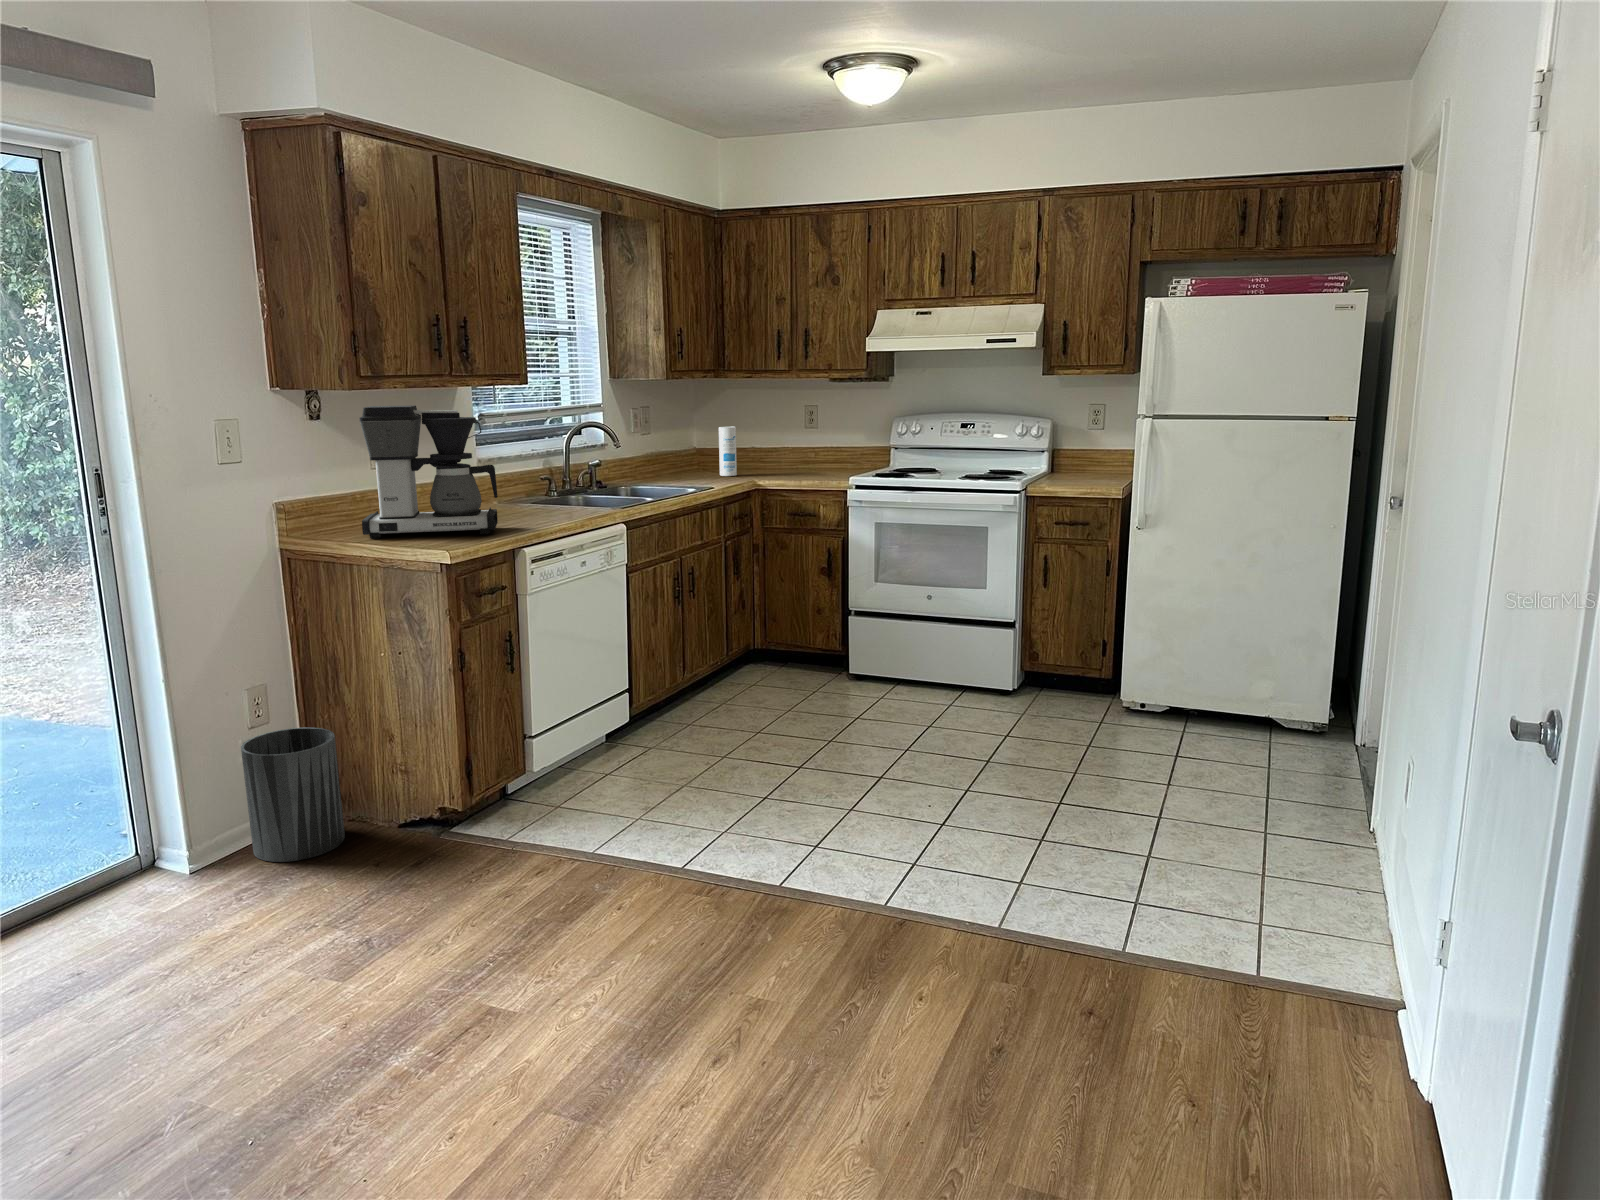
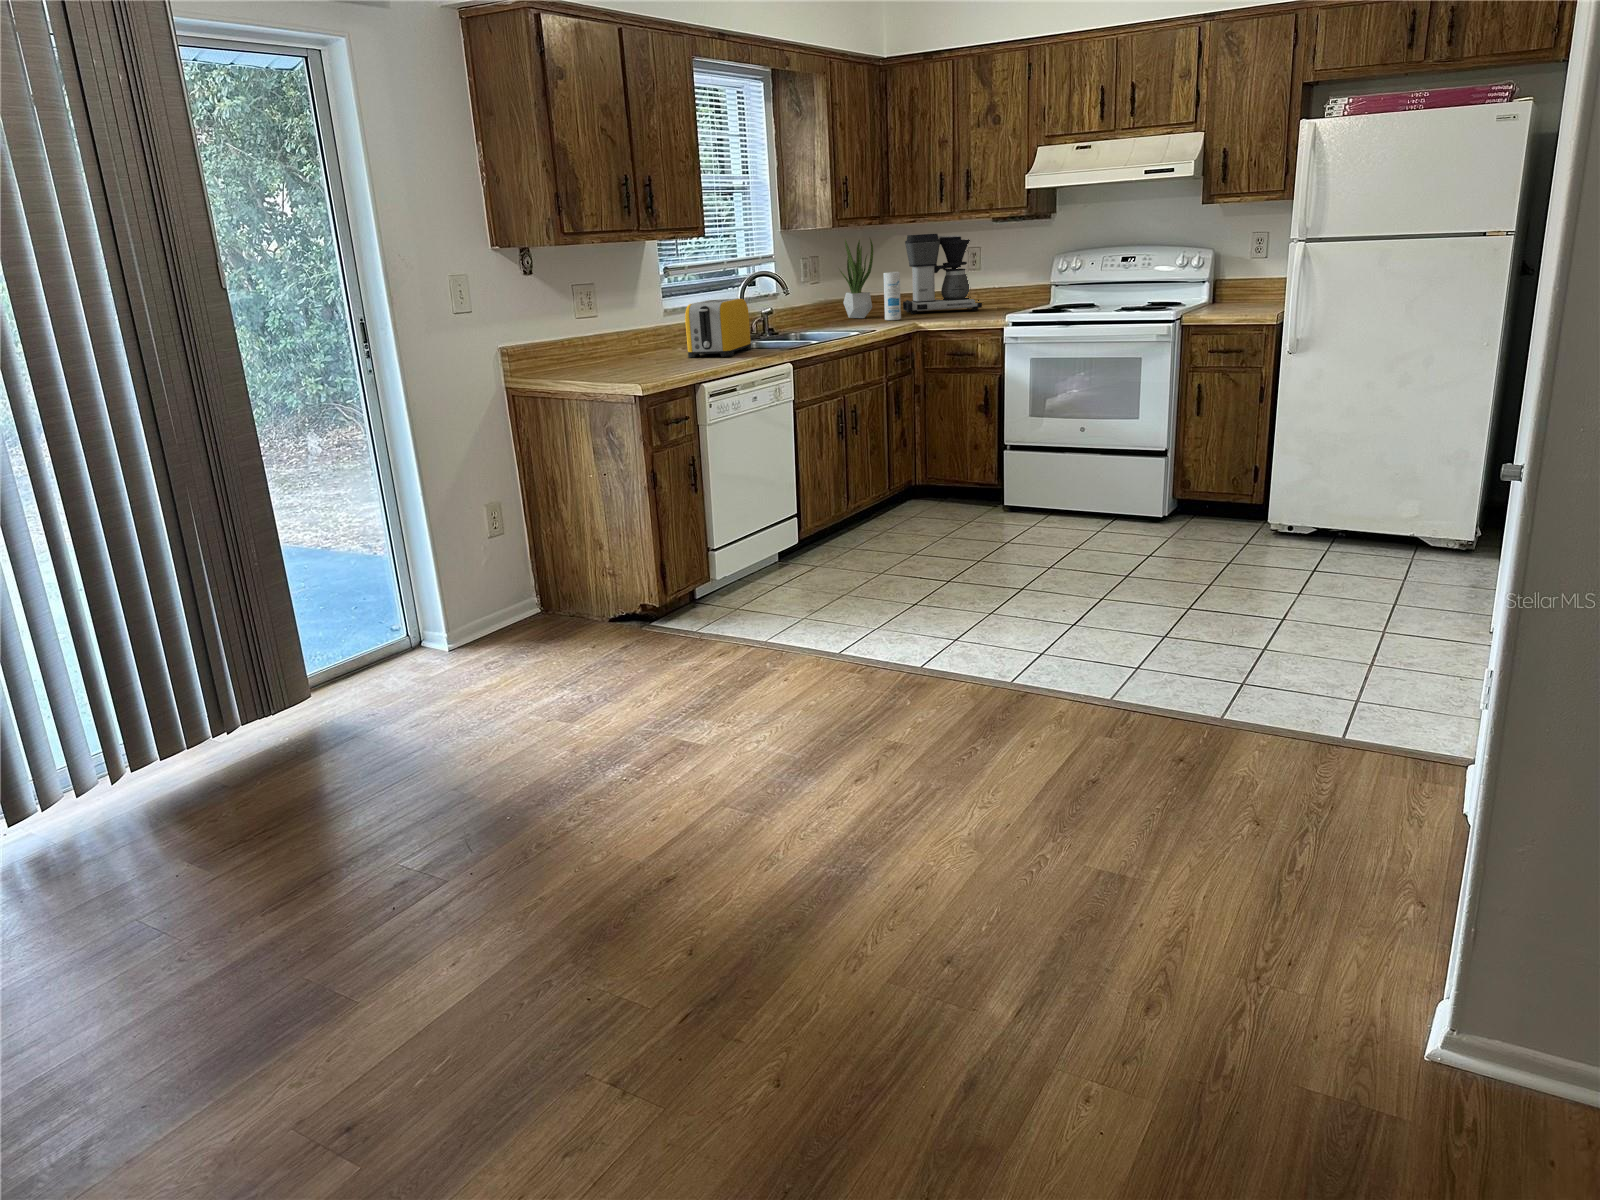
potted plant: none [671,389,708,473] -> present [839,239,873,318]
coffee maker: present [359,405,498,539] -> present [903,234,982,314]
toaster: none [503,452,577,516] -> present [685,299,751,357]
trash can: present [241,727,345,862] -> none [482,538,565,645]

